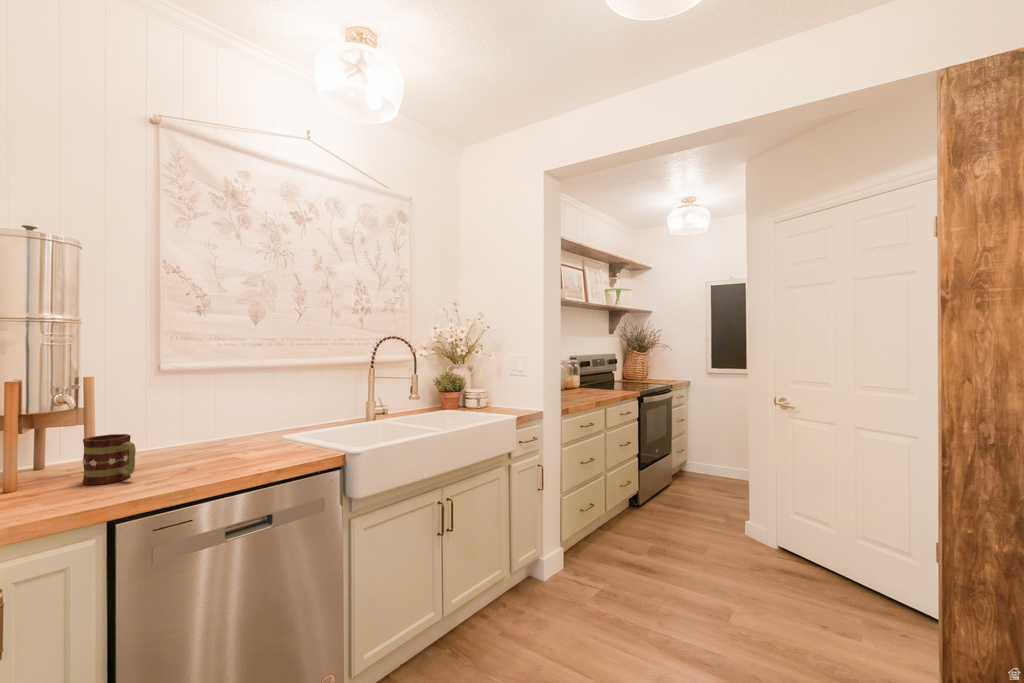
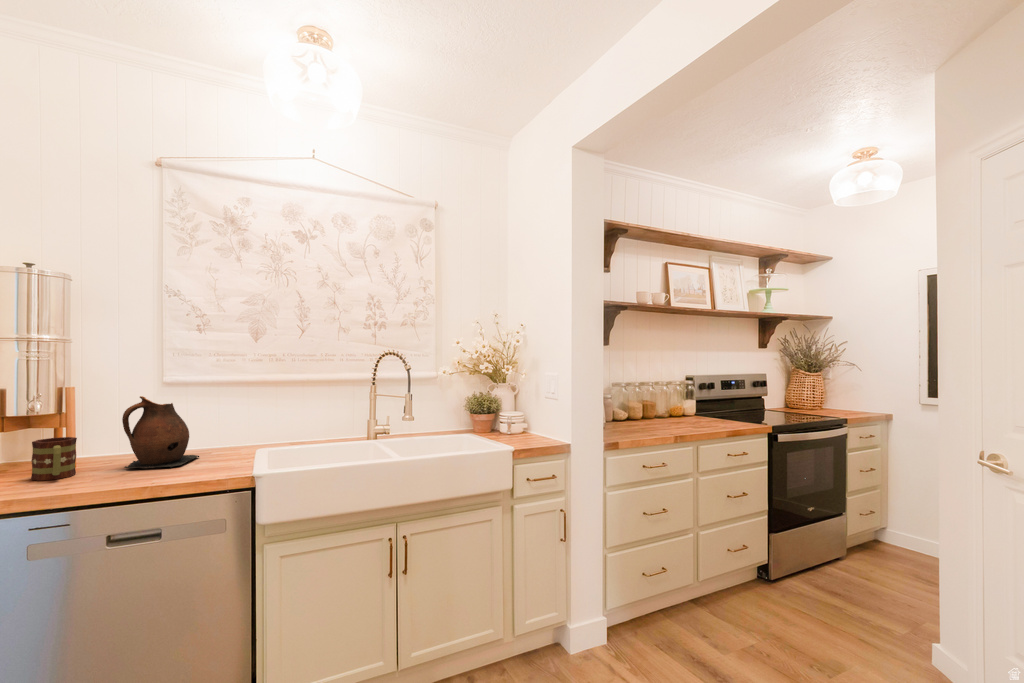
ceramic pitcher: none [165,385,239,464] -> present [122,396,199,468]

